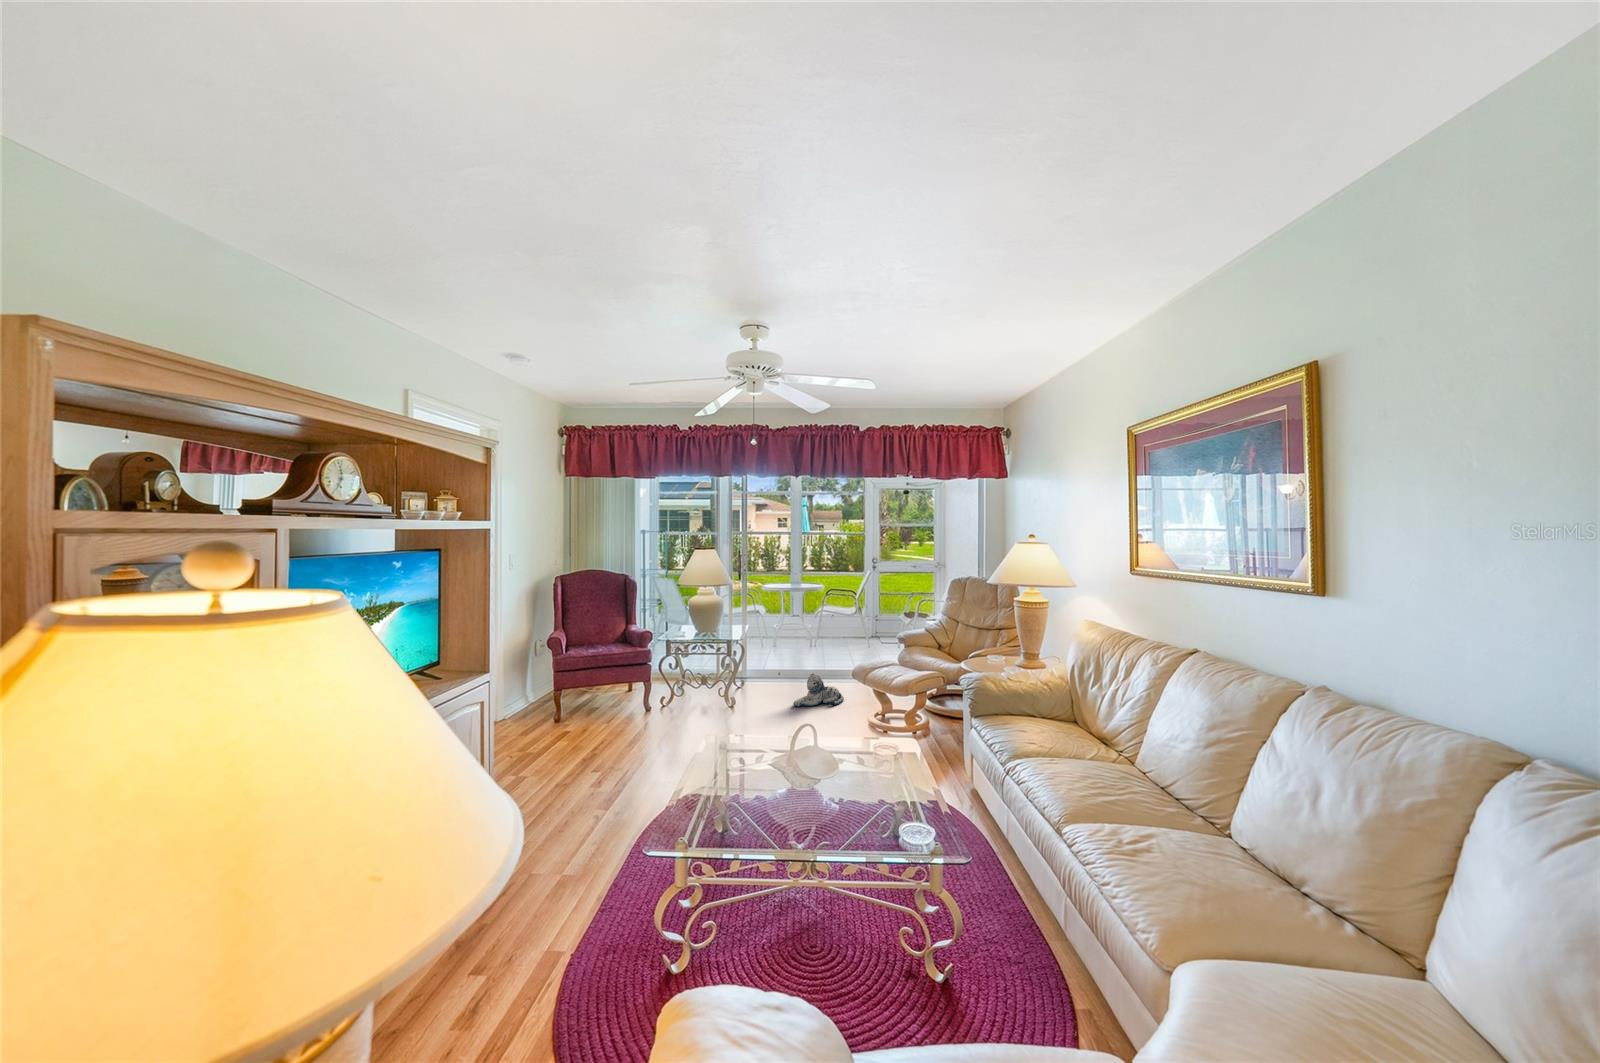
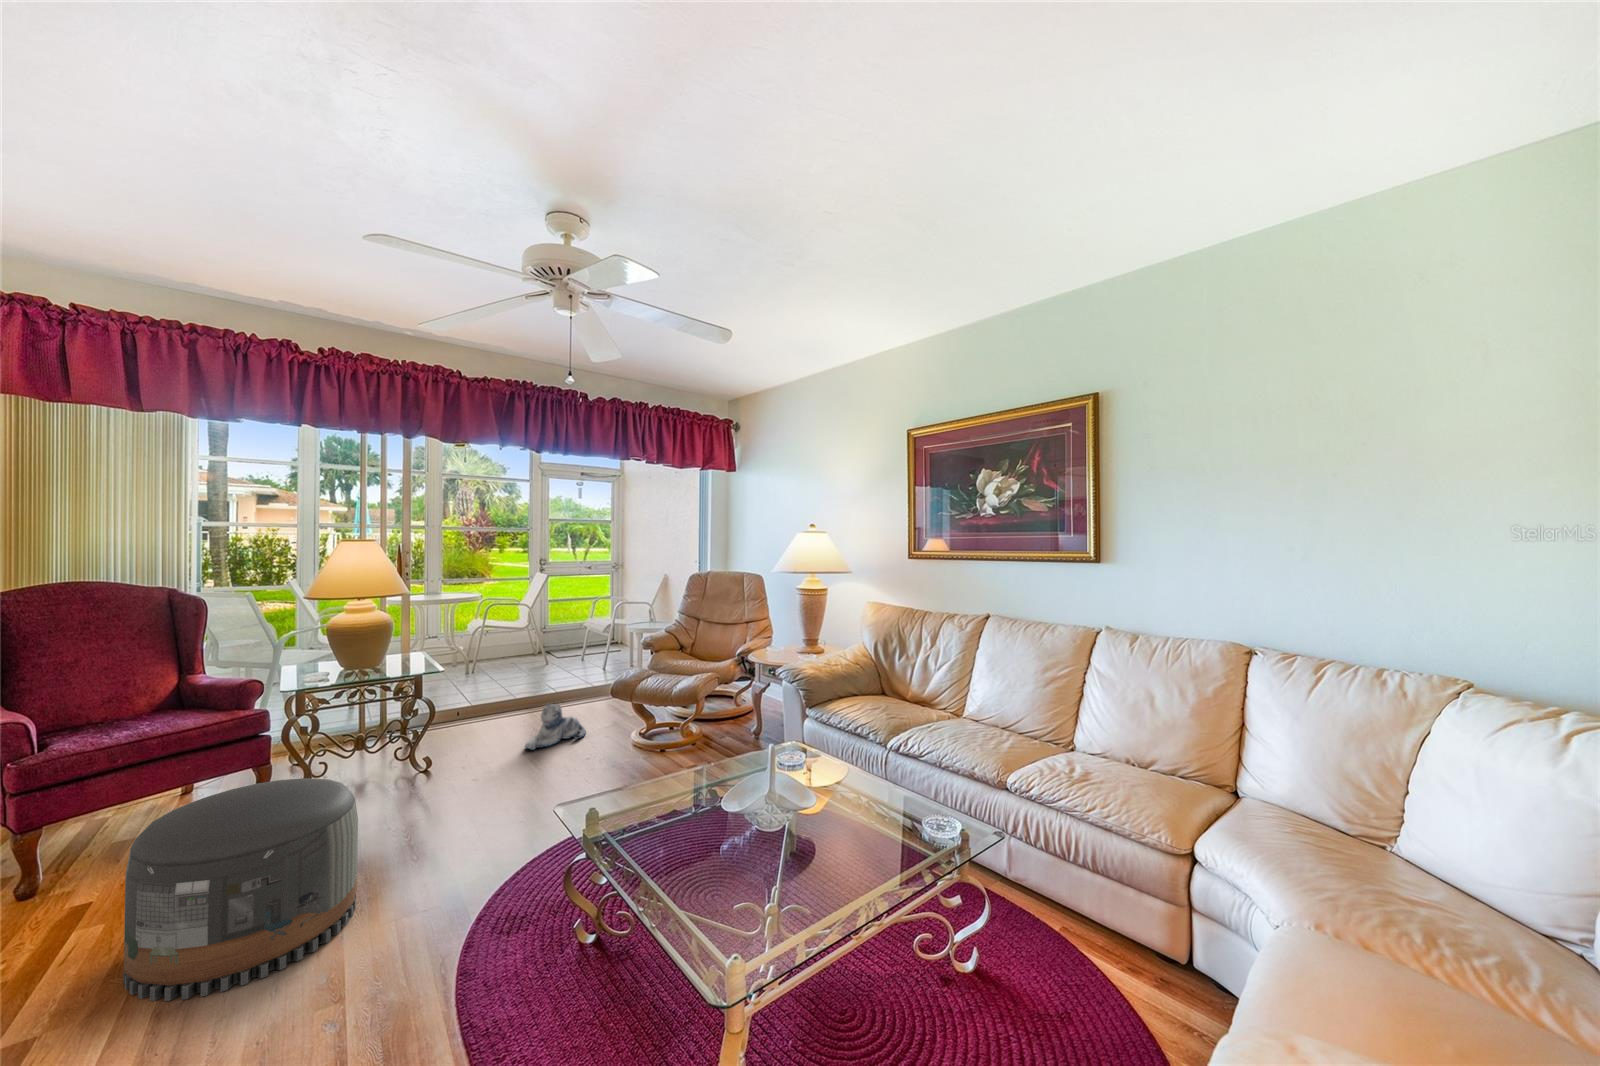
pouf: none [550,693,646,792] -> present [123,778,358,1001]

